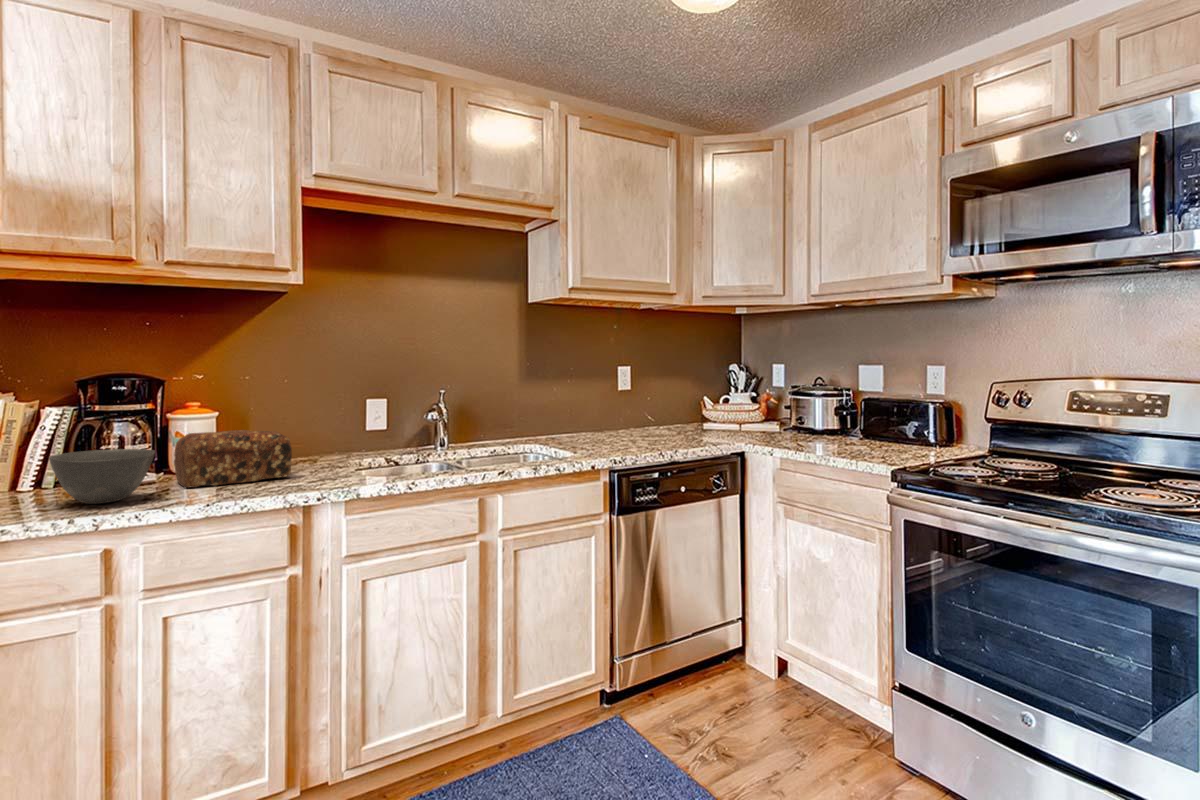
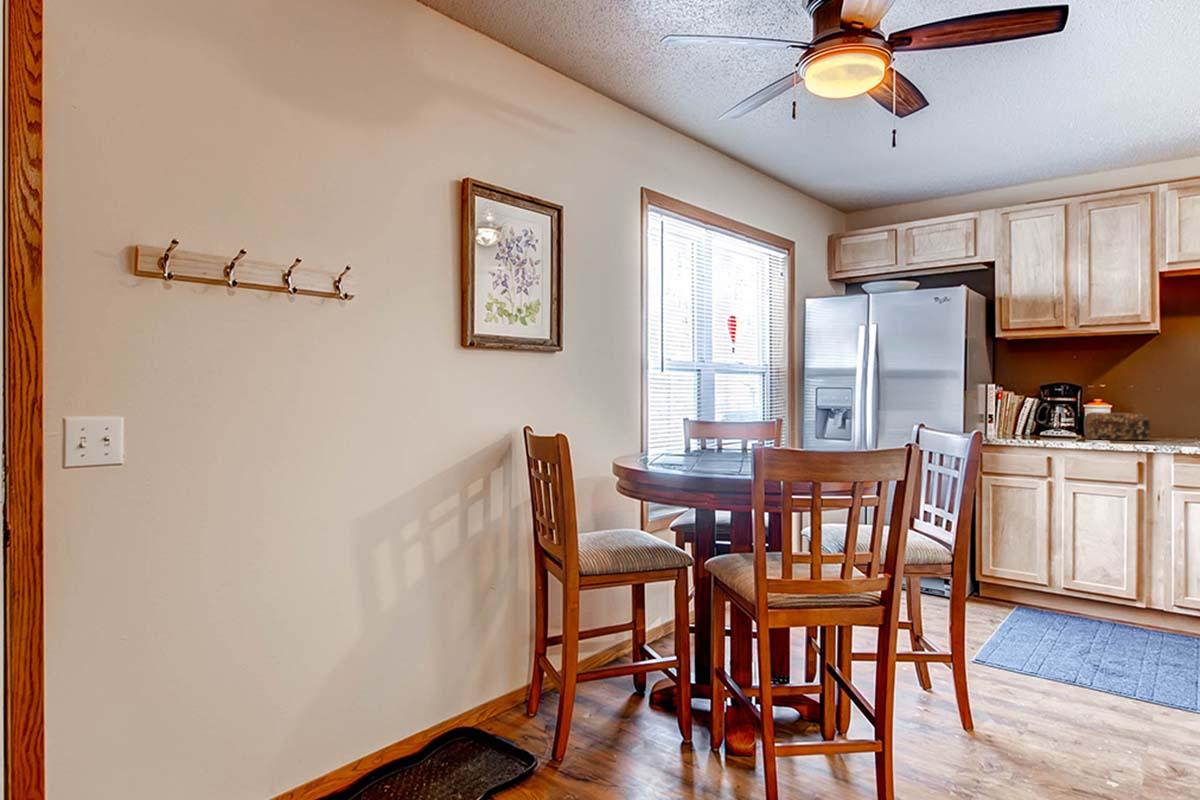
bowl: present [49,449,155,504] -> none [1028,417,1072,440]

